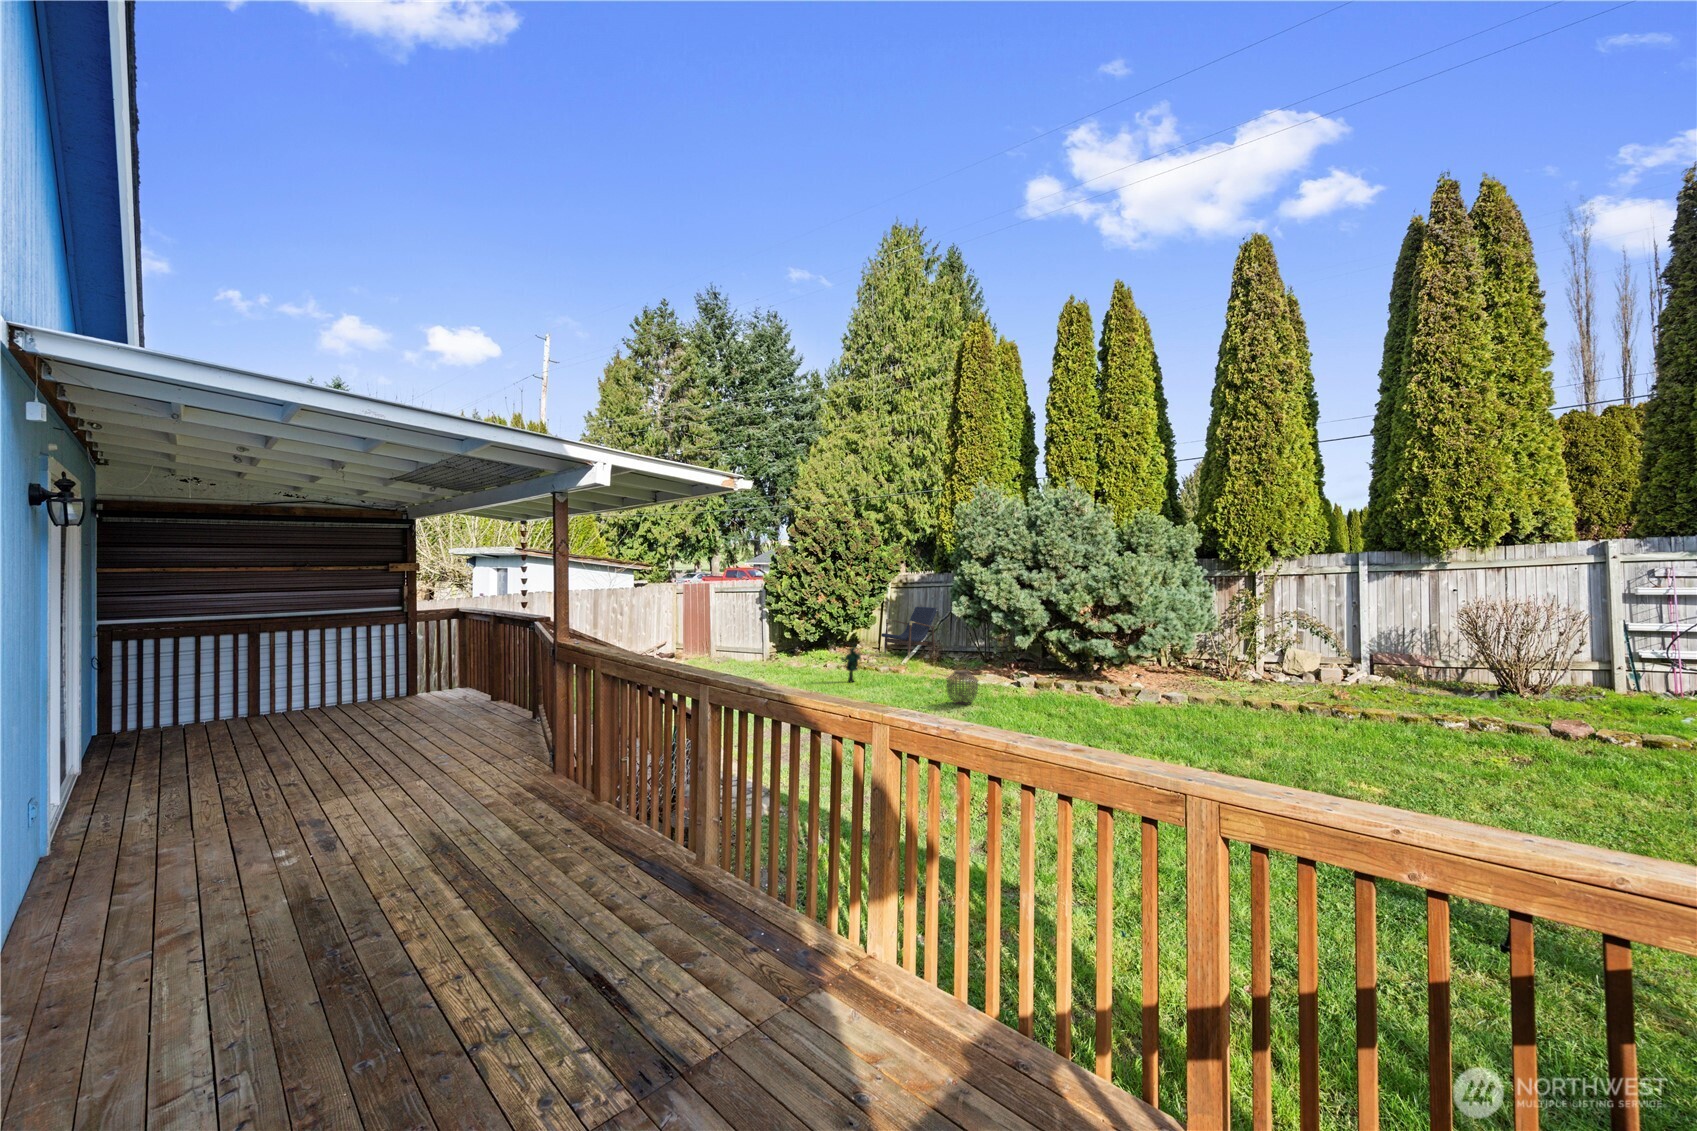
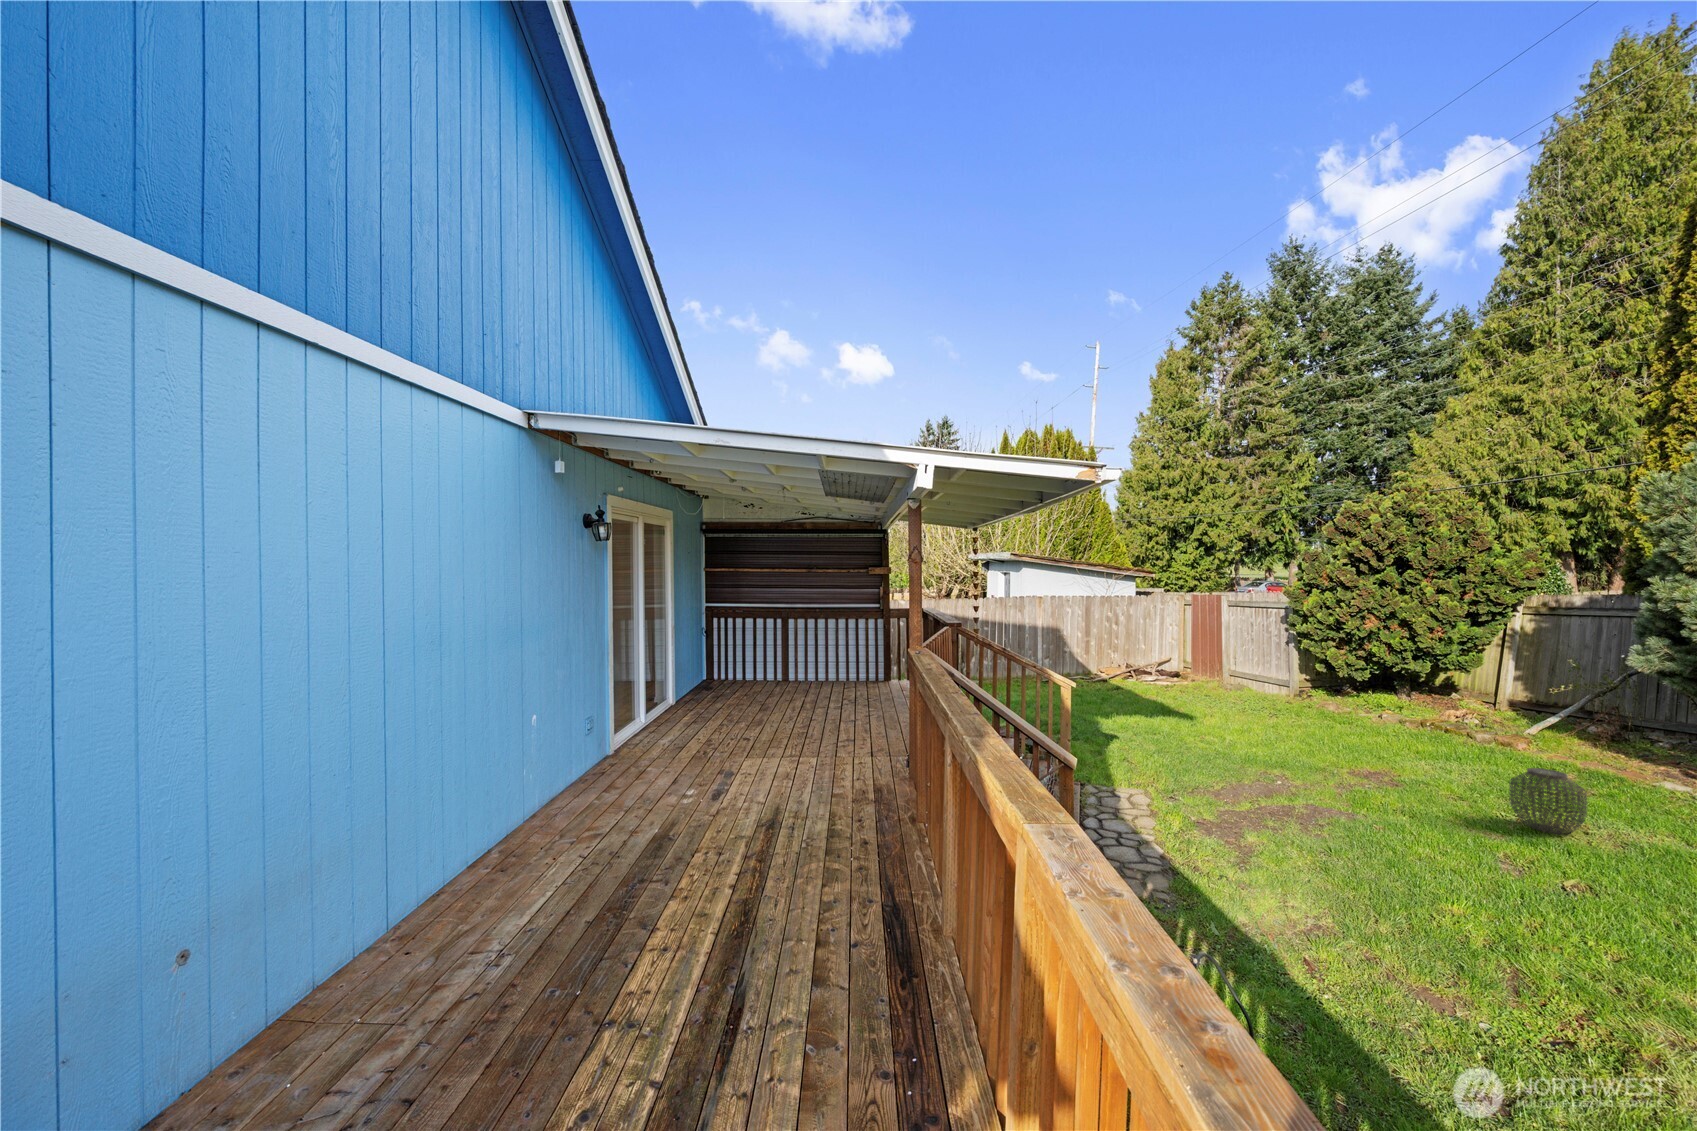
lounge chair: present [881,607,937,658] -> none [1482,644,1608,728]
decorative plant: present [841,645,861,682] -> none [1351,696,1392,752]

